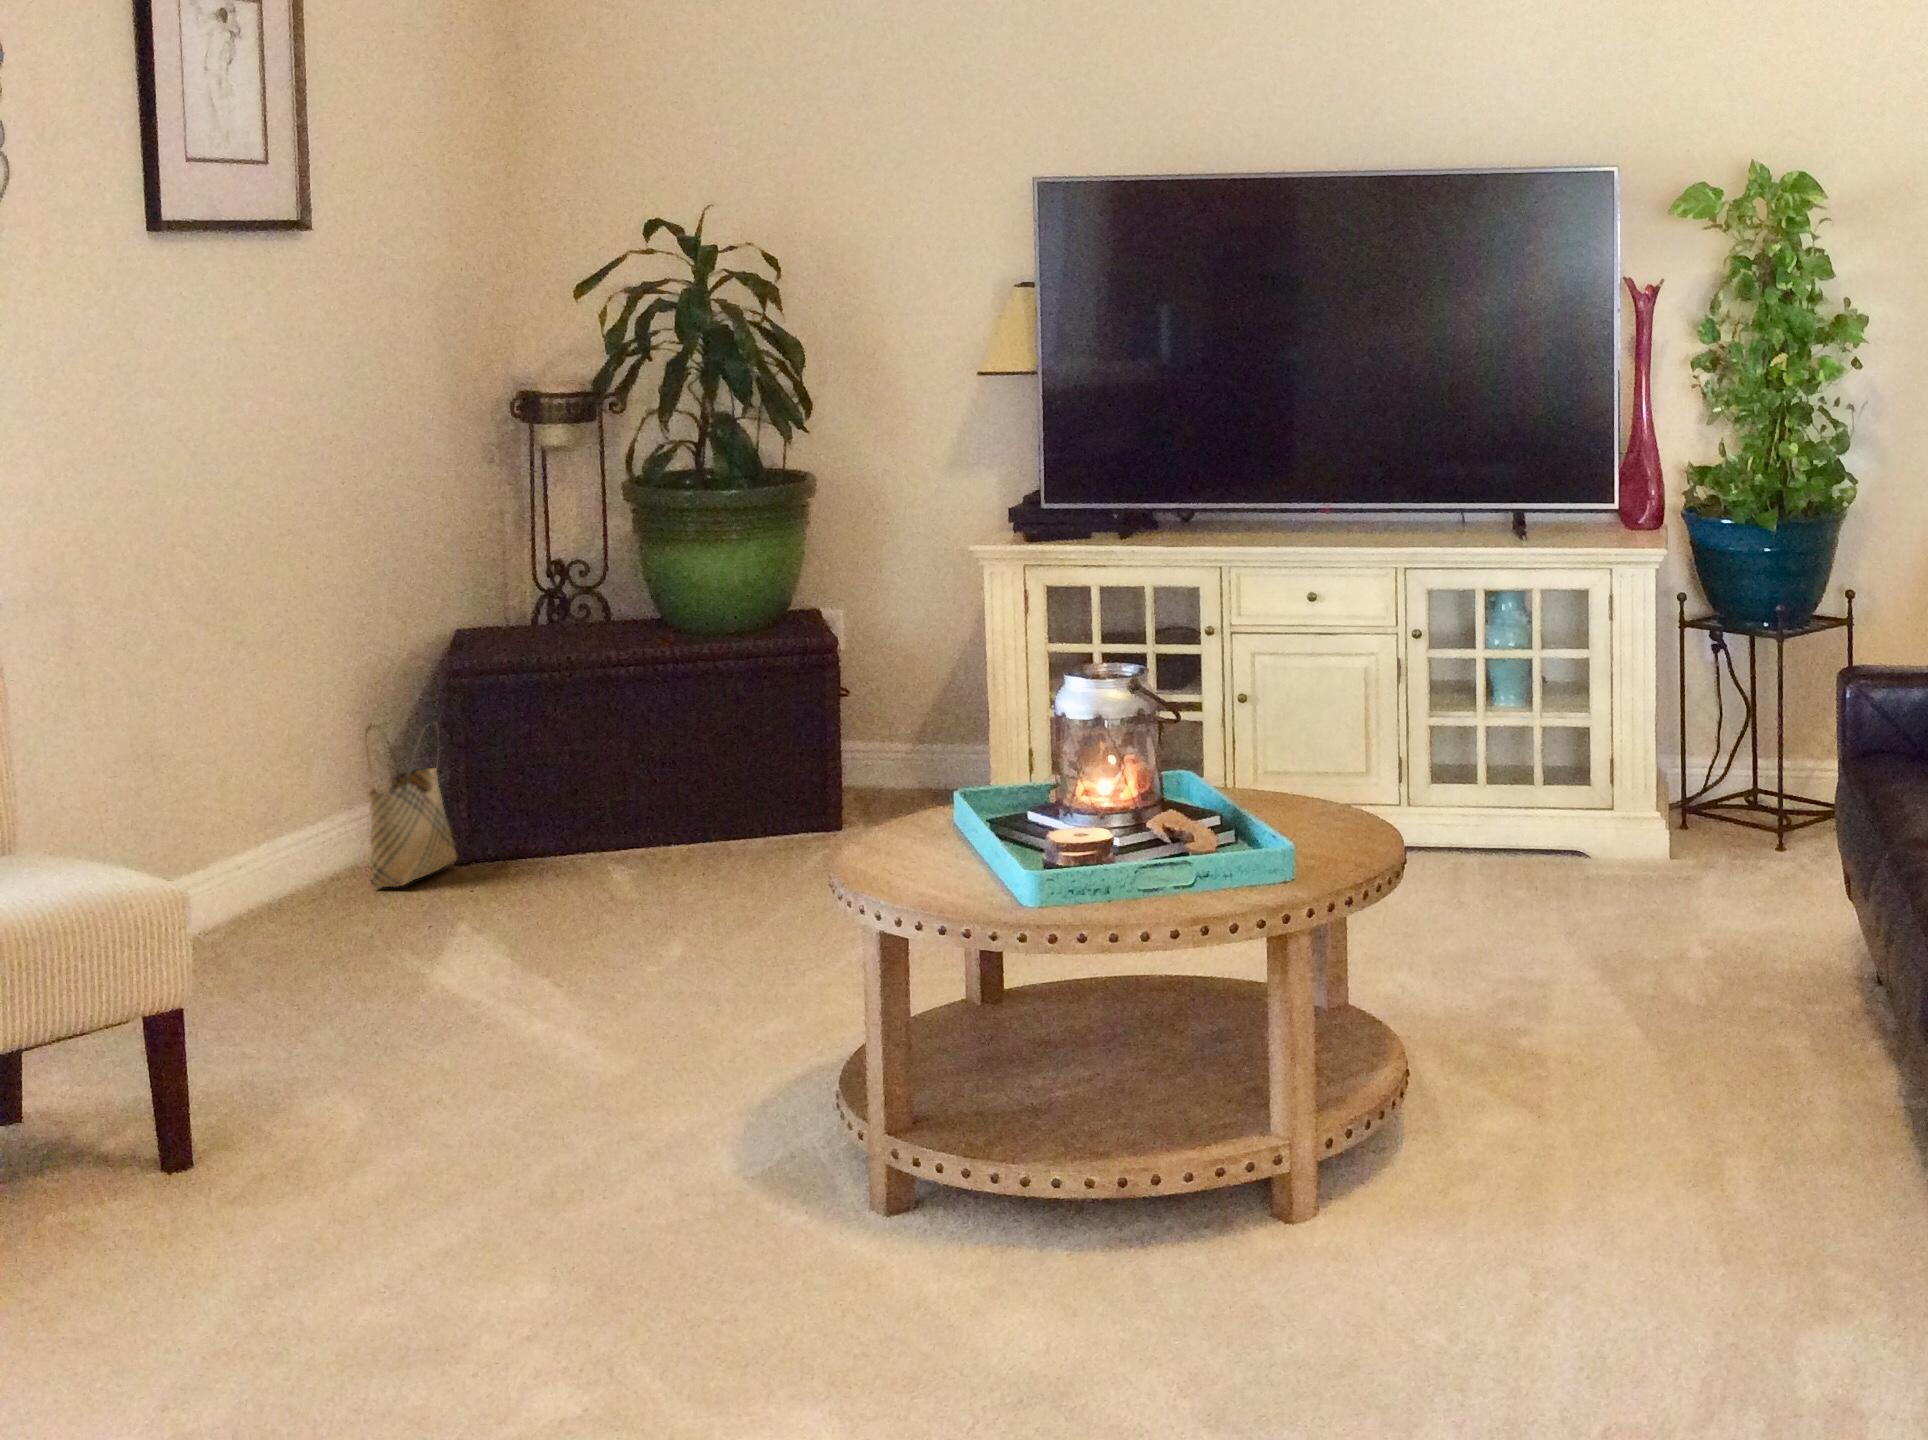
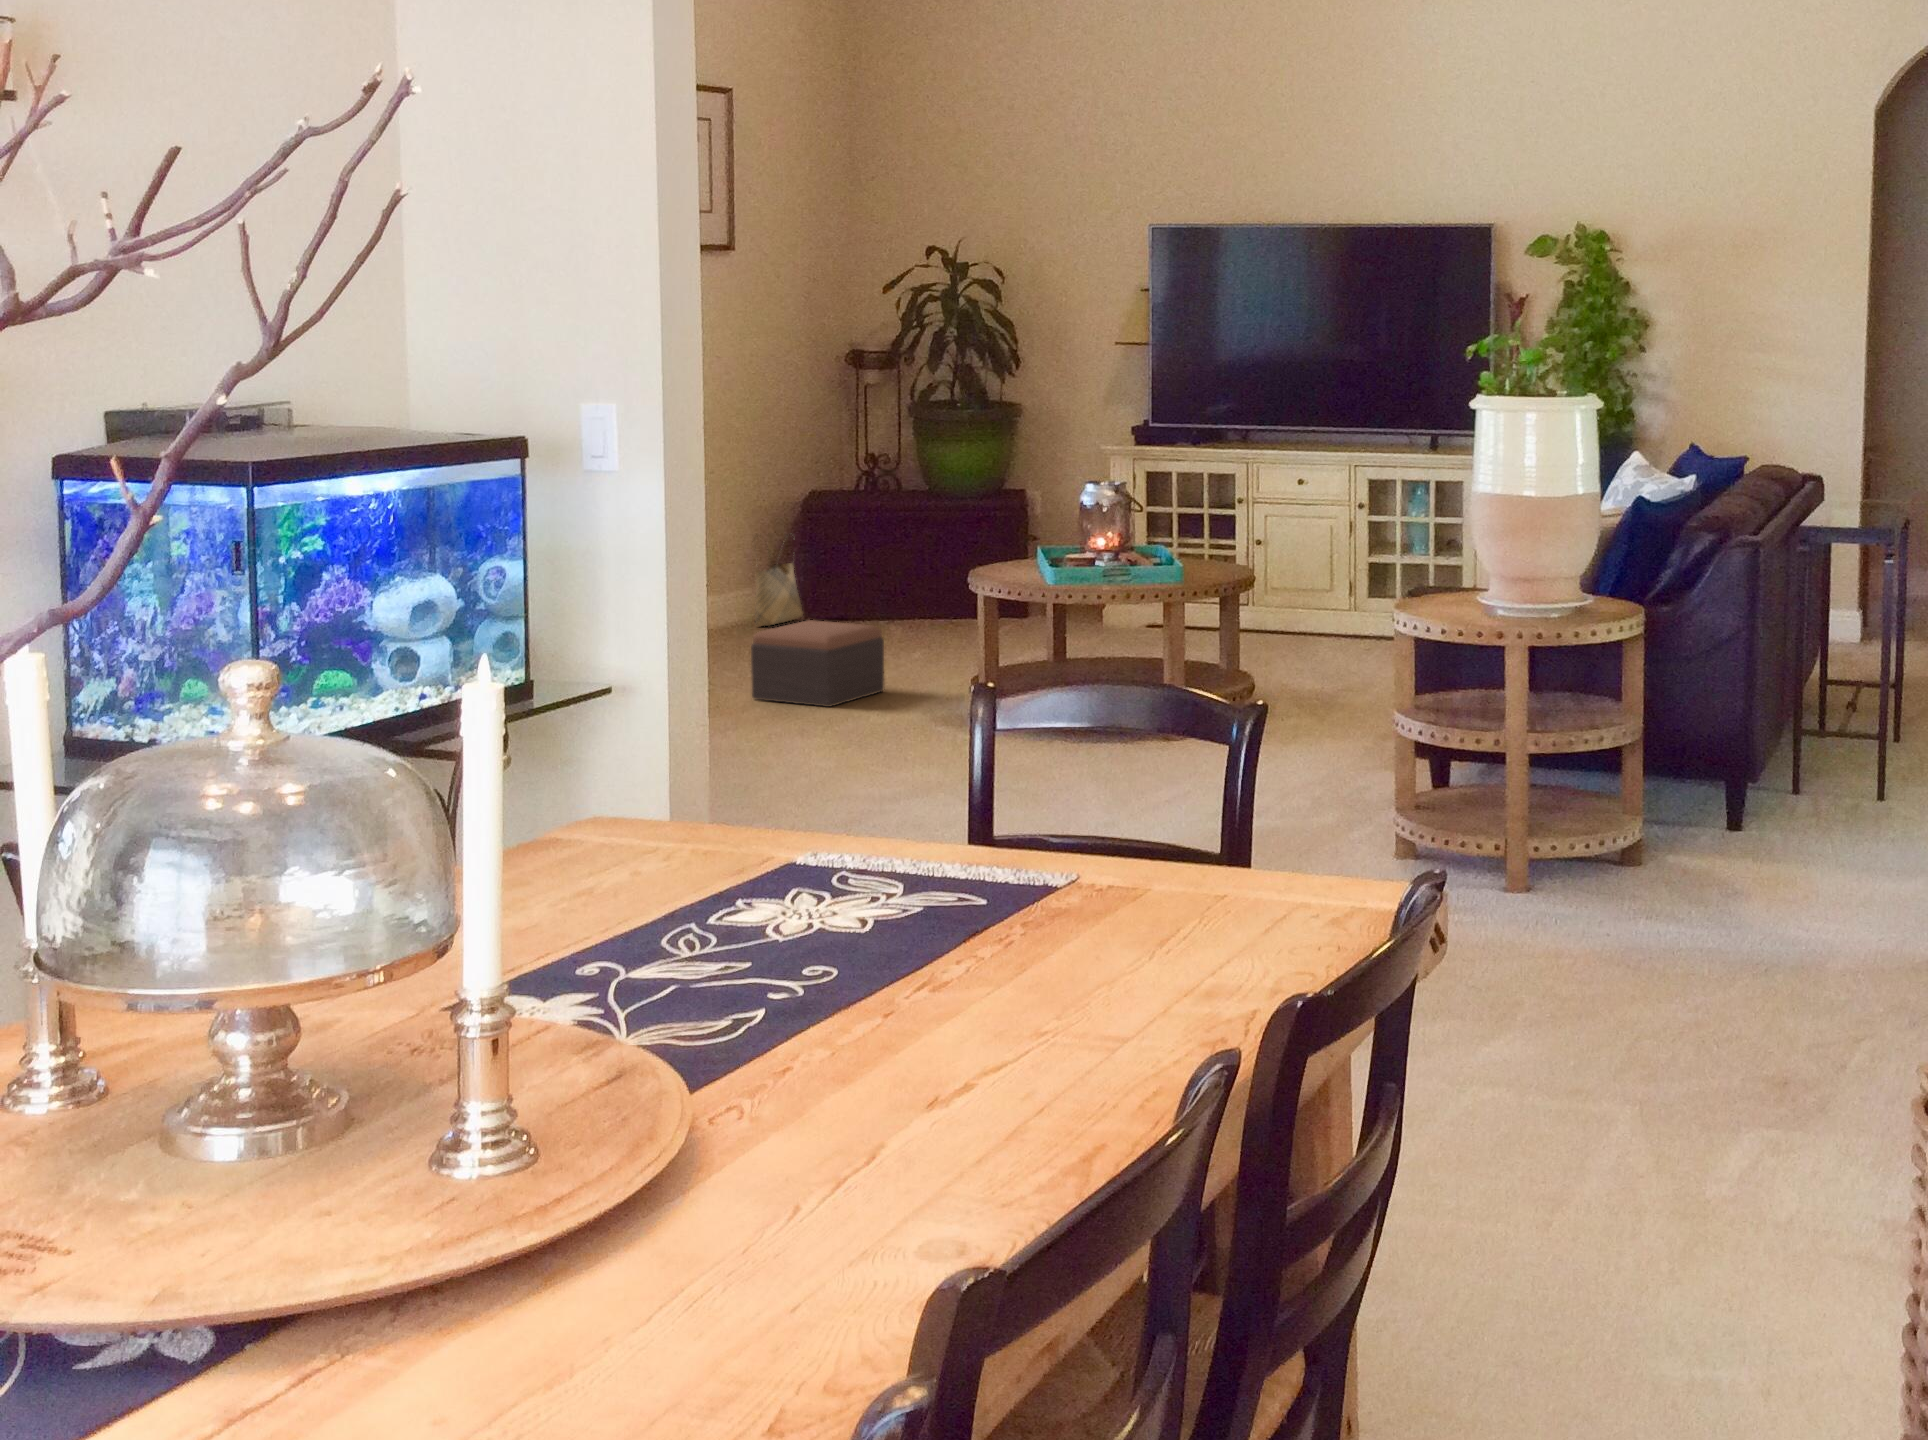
footstool: none [373,947,647,1147] -> present [751,620,884,707]

